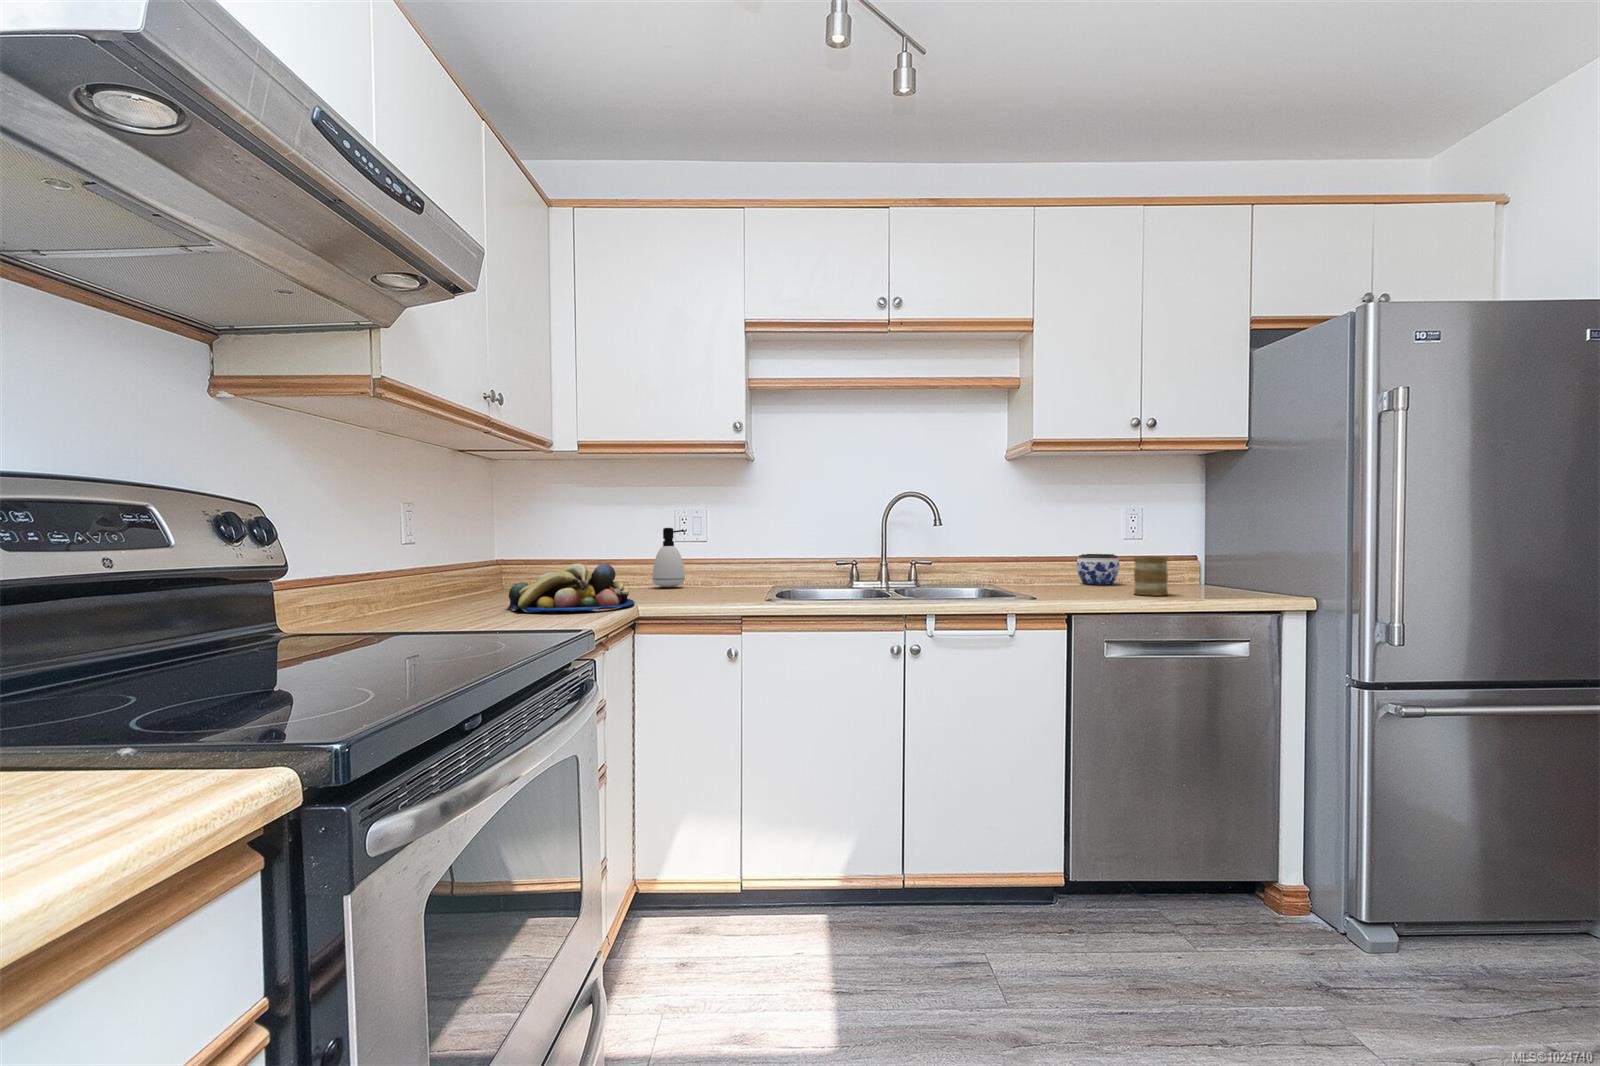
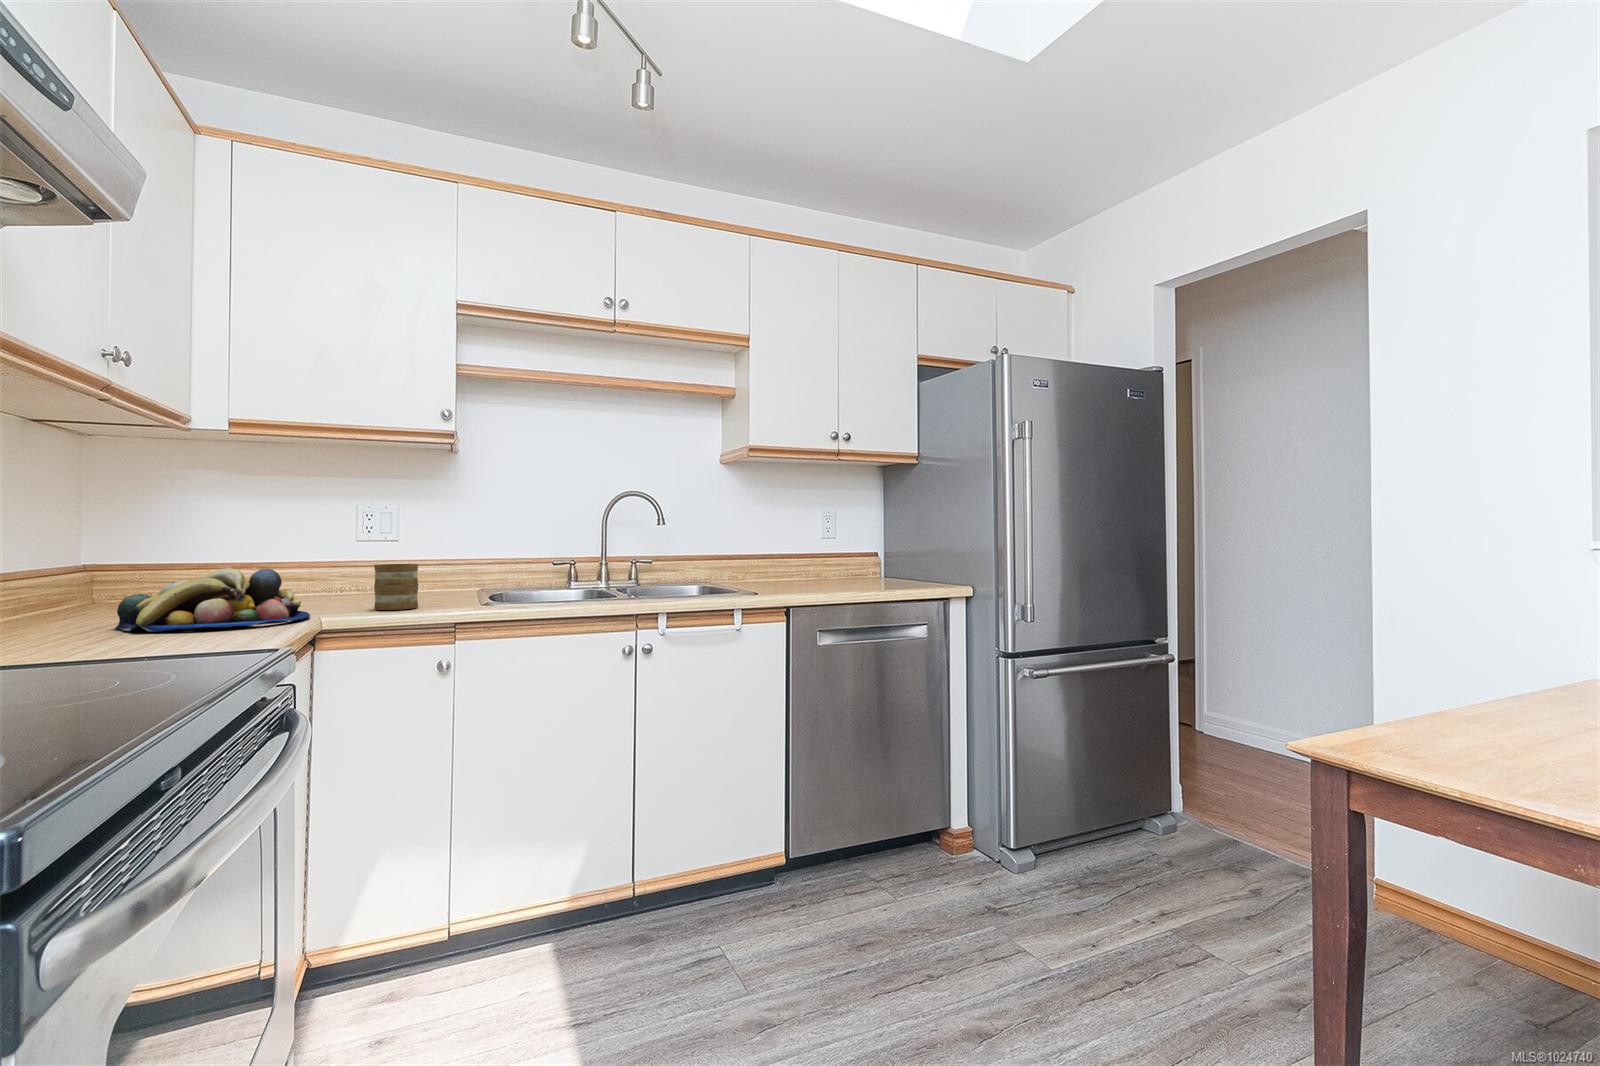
soap dispenser: present [652,528,686,587] -> none [323,528,369,597]
jar: present [1077,554,1120,585] -> none [782,555,819,583]
mug: present [1134,556,1168,596] -> present [374,564,418,610]

